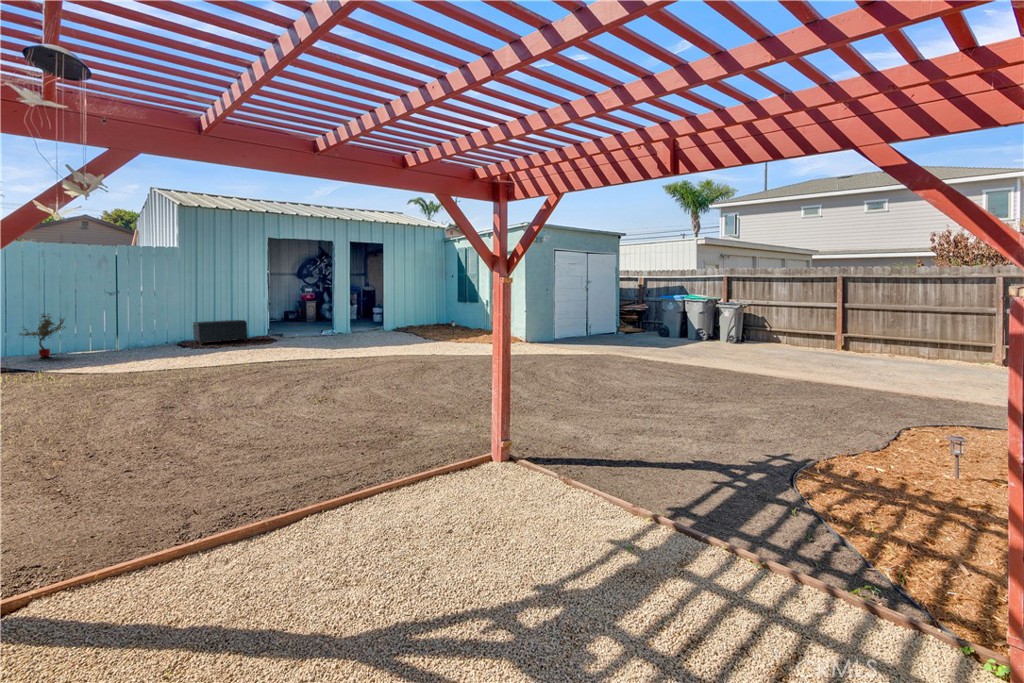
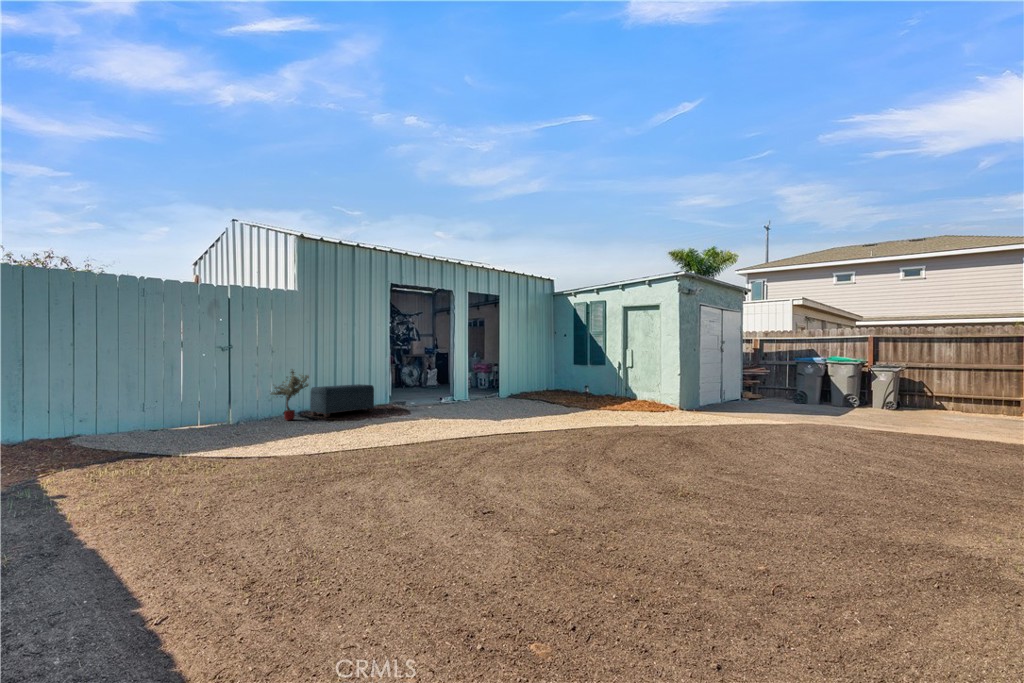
potted tree: present [19,314,65,358] -> present [271,369,309,421]

